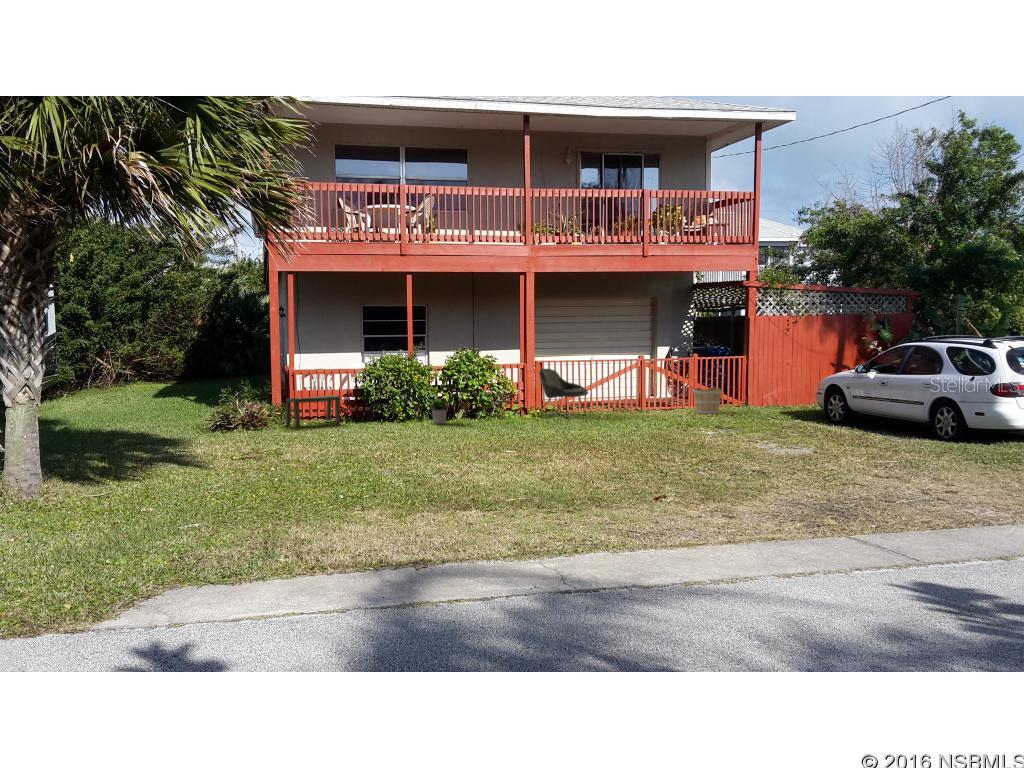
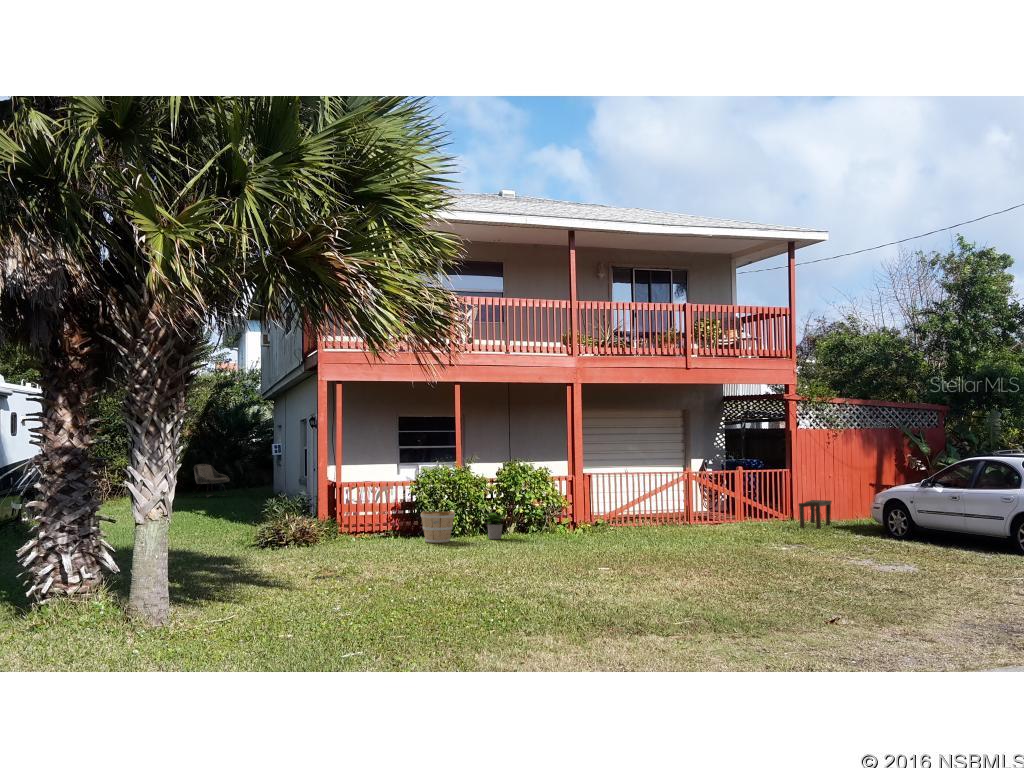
lounge chair: present [538,369,588,419] -> present [194,464,230,496]
wooden bucket: present [693,388,722,414] -> present [421,511,455,543]
bench: present [286,395,341,427] -> present [799,500,832,529]

